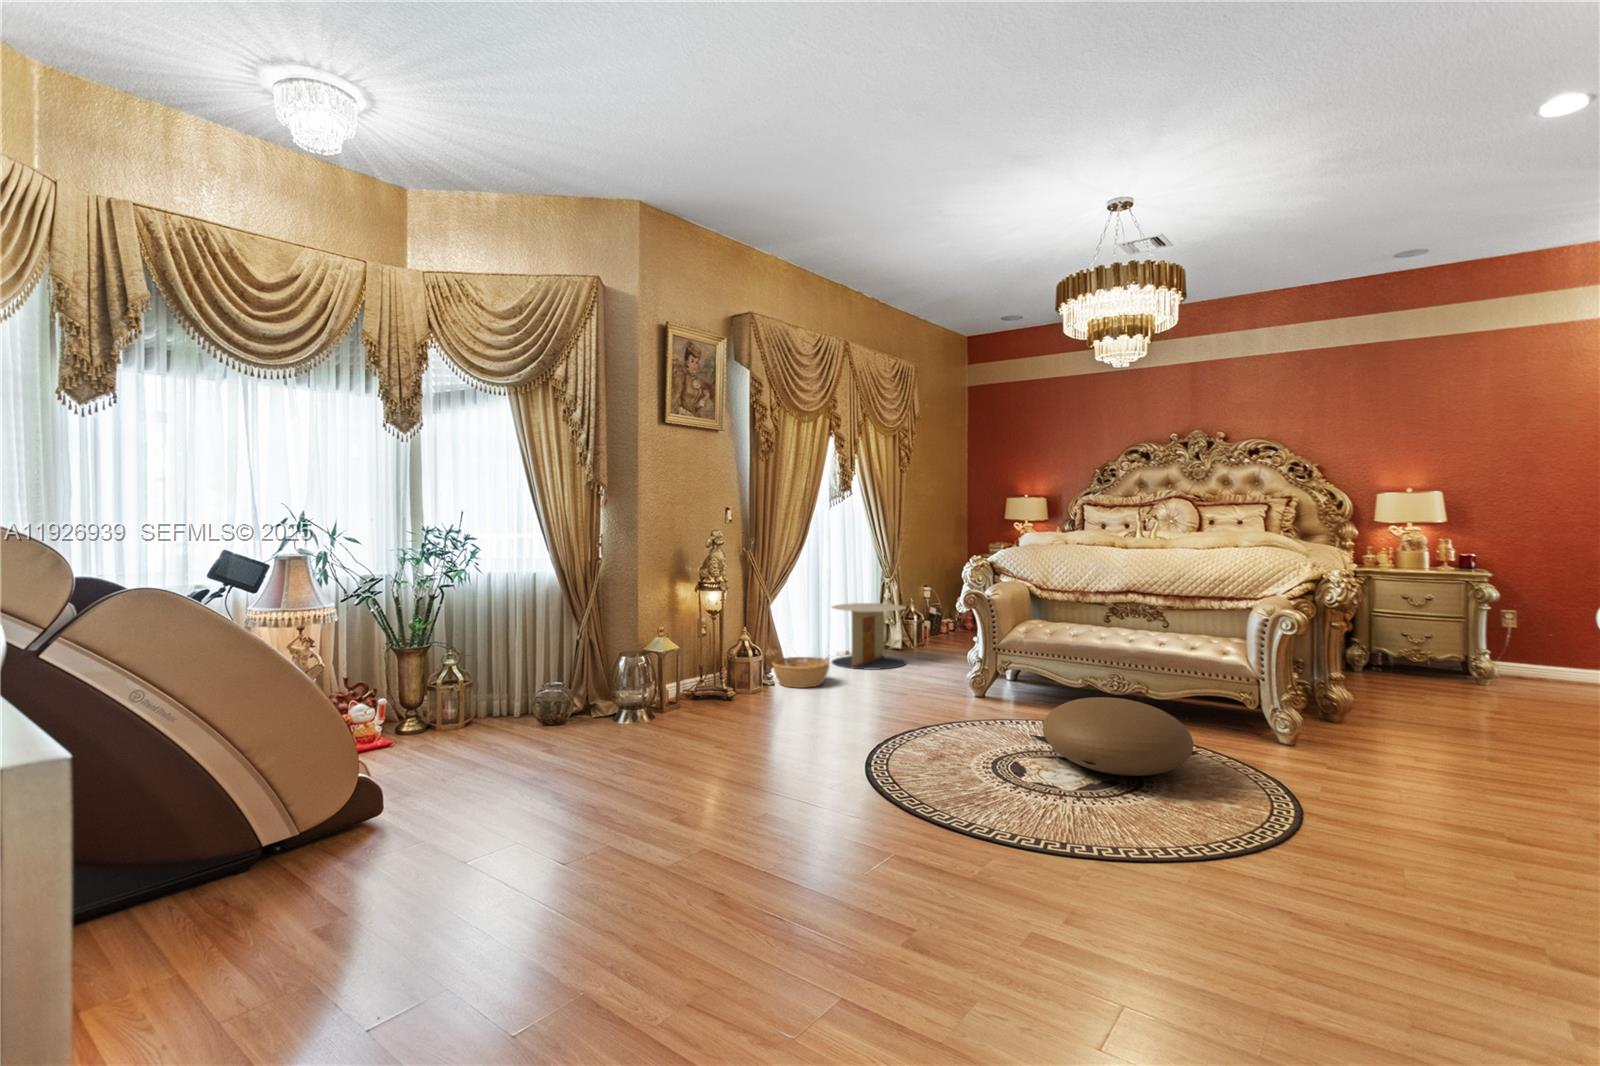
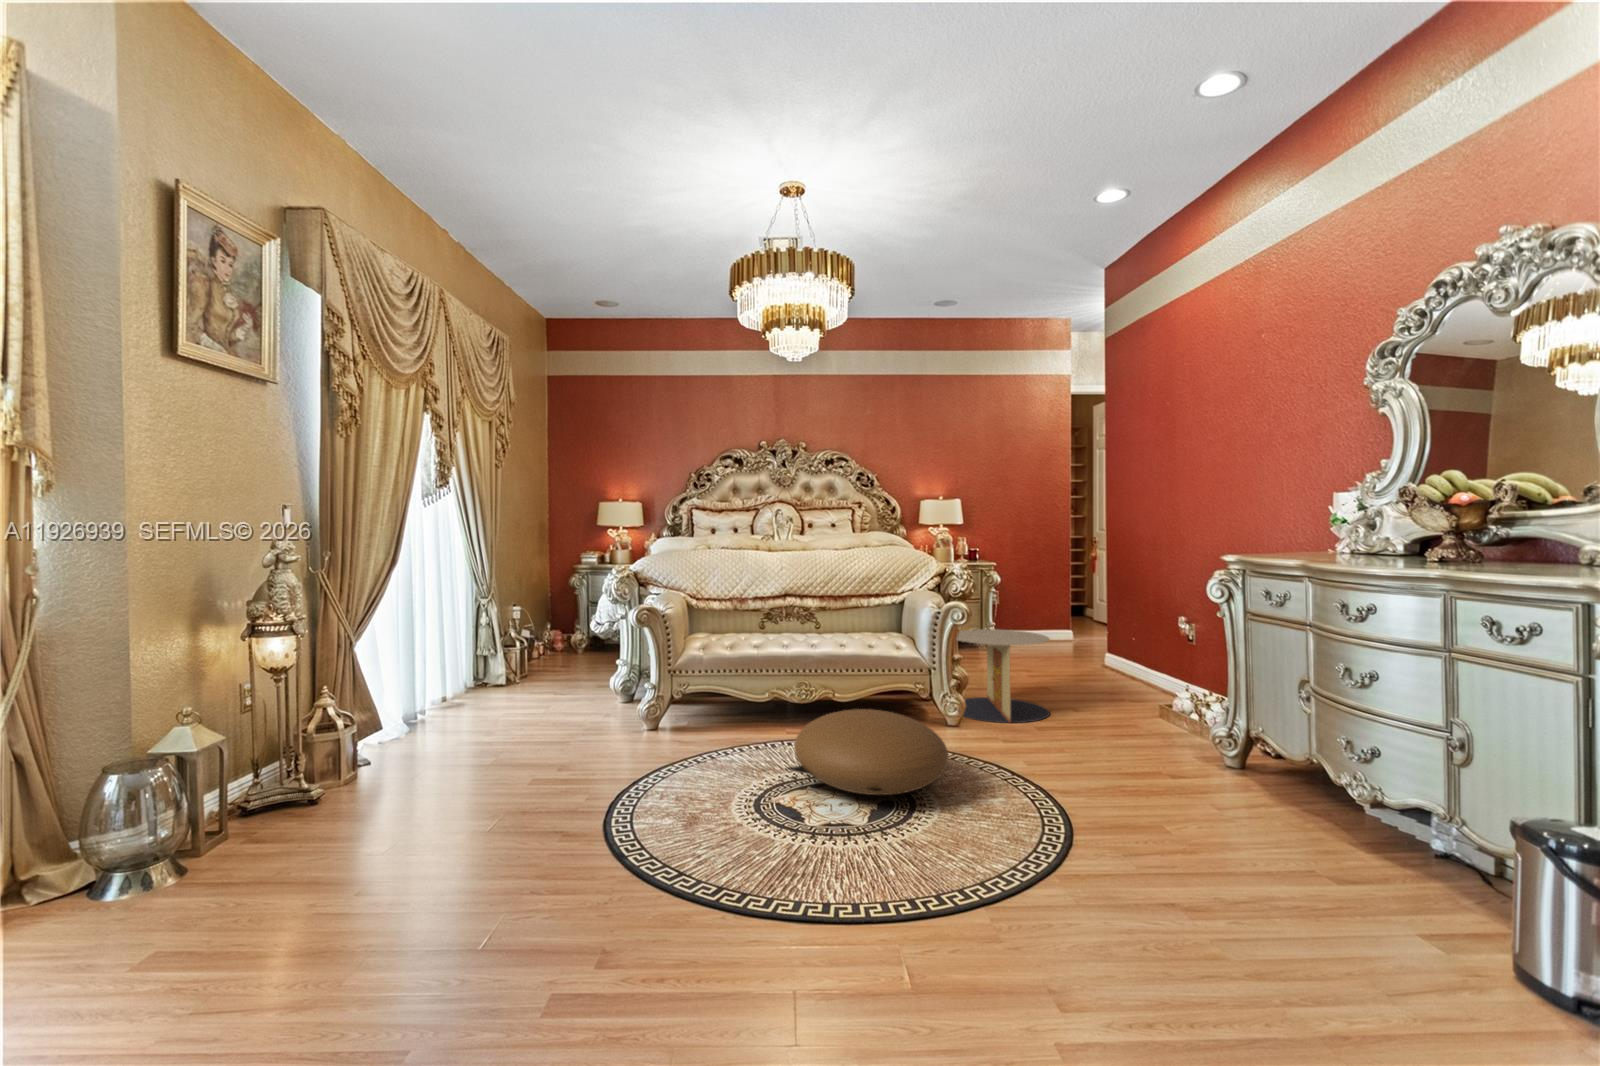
side table: present [832,603,906,670] -> present [957,629,1050,723]
basket: present [772,657,829,688] -> none [362,712,455,762]

